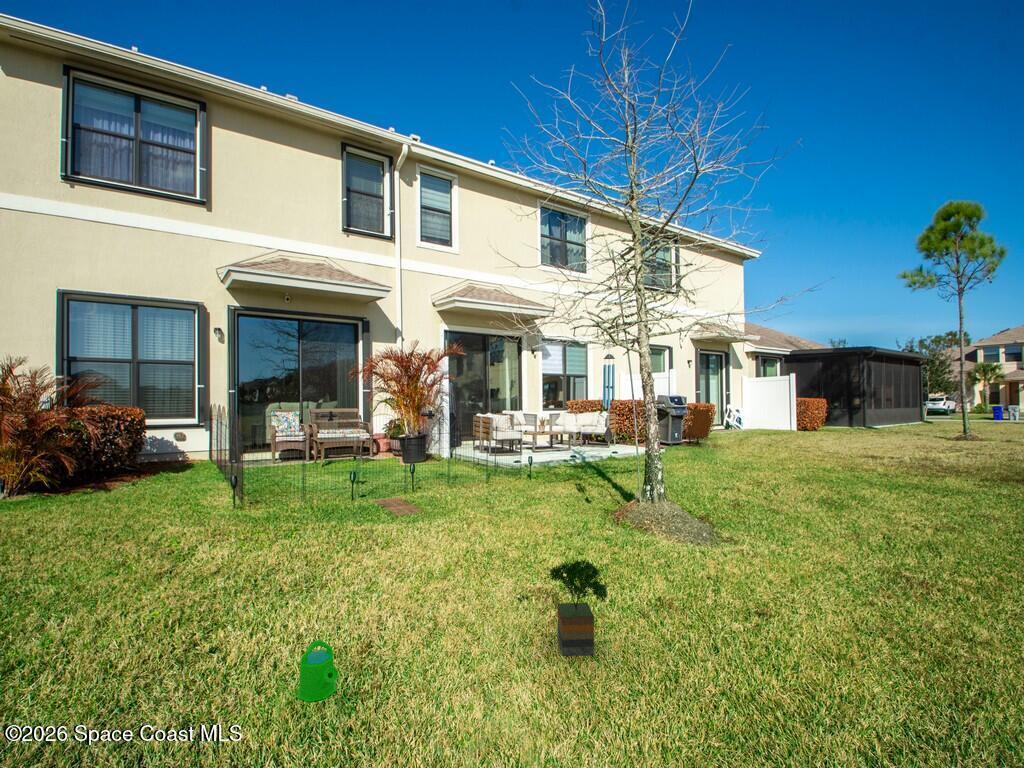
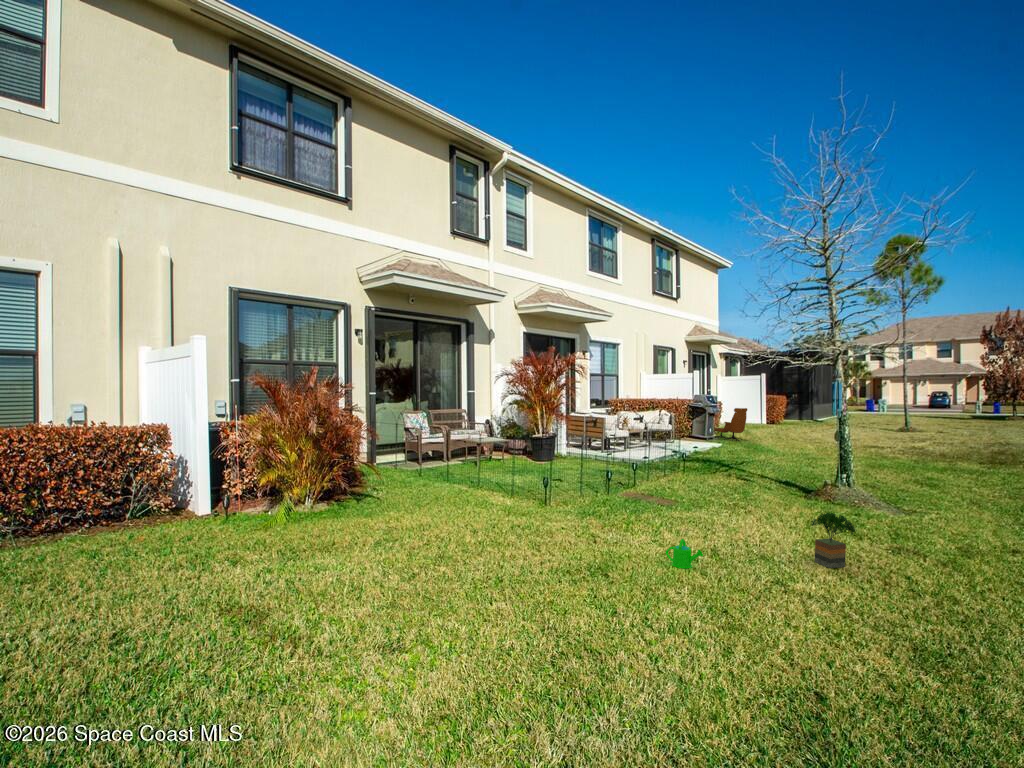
potted tree: present [549,560,608,656] -> present [811,513,856,568]
watering can: present [297,640,338,702] -> present [666,539,703,569]

